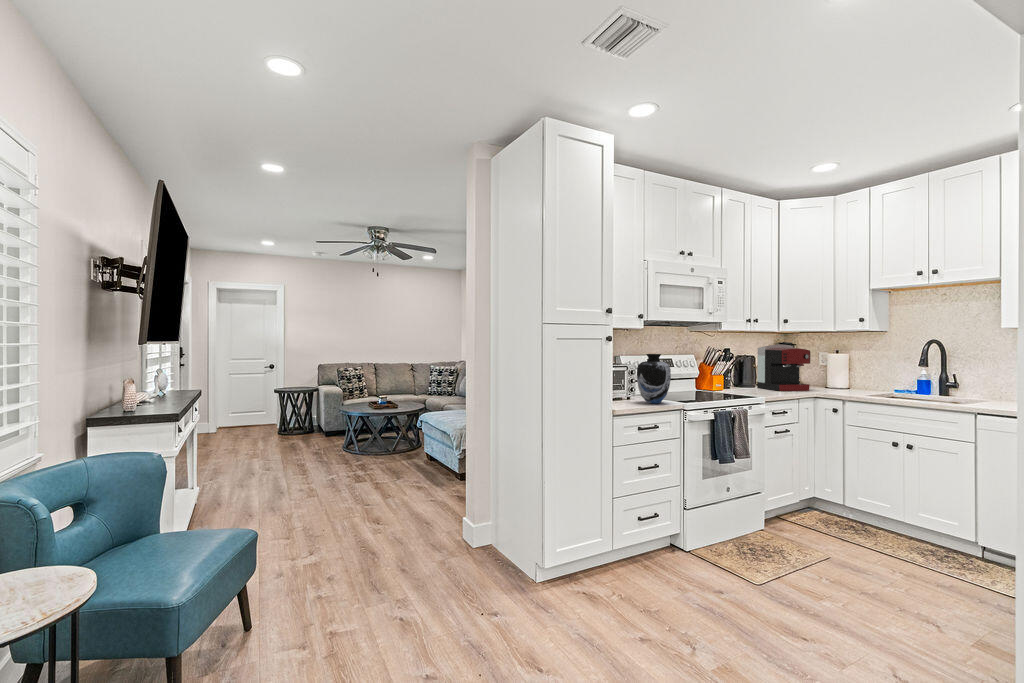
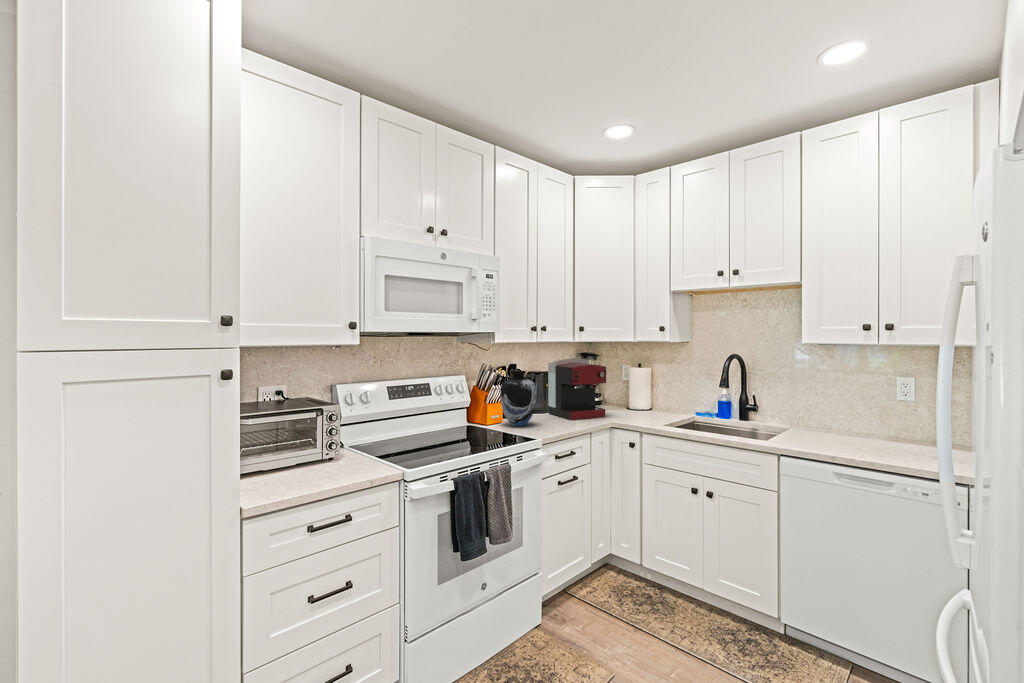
vase: present [637,354,671,403] -> present [500,371,537,426]

